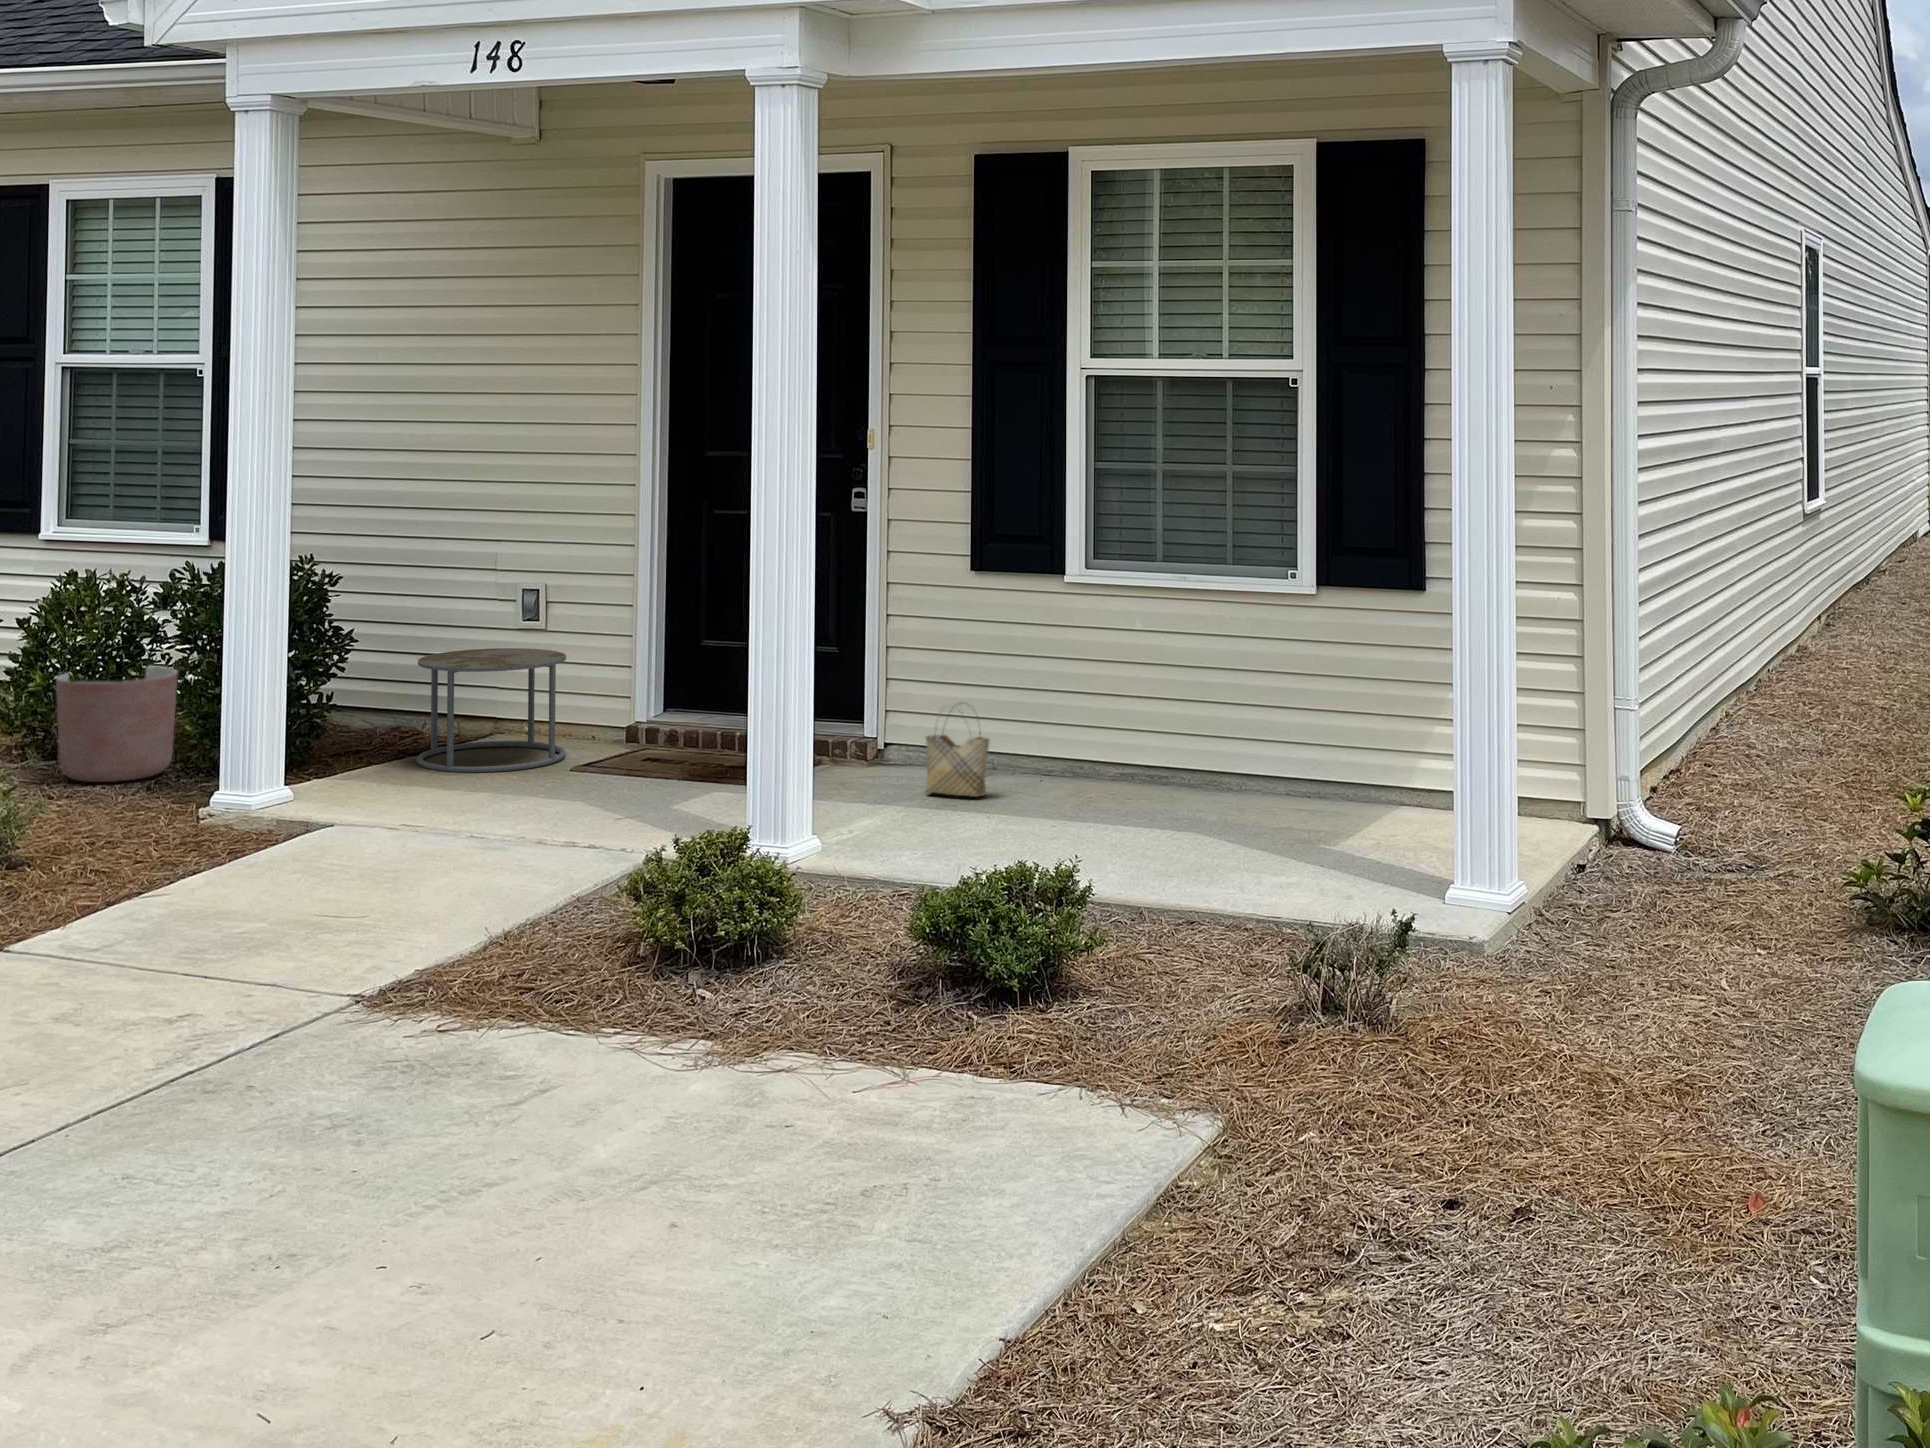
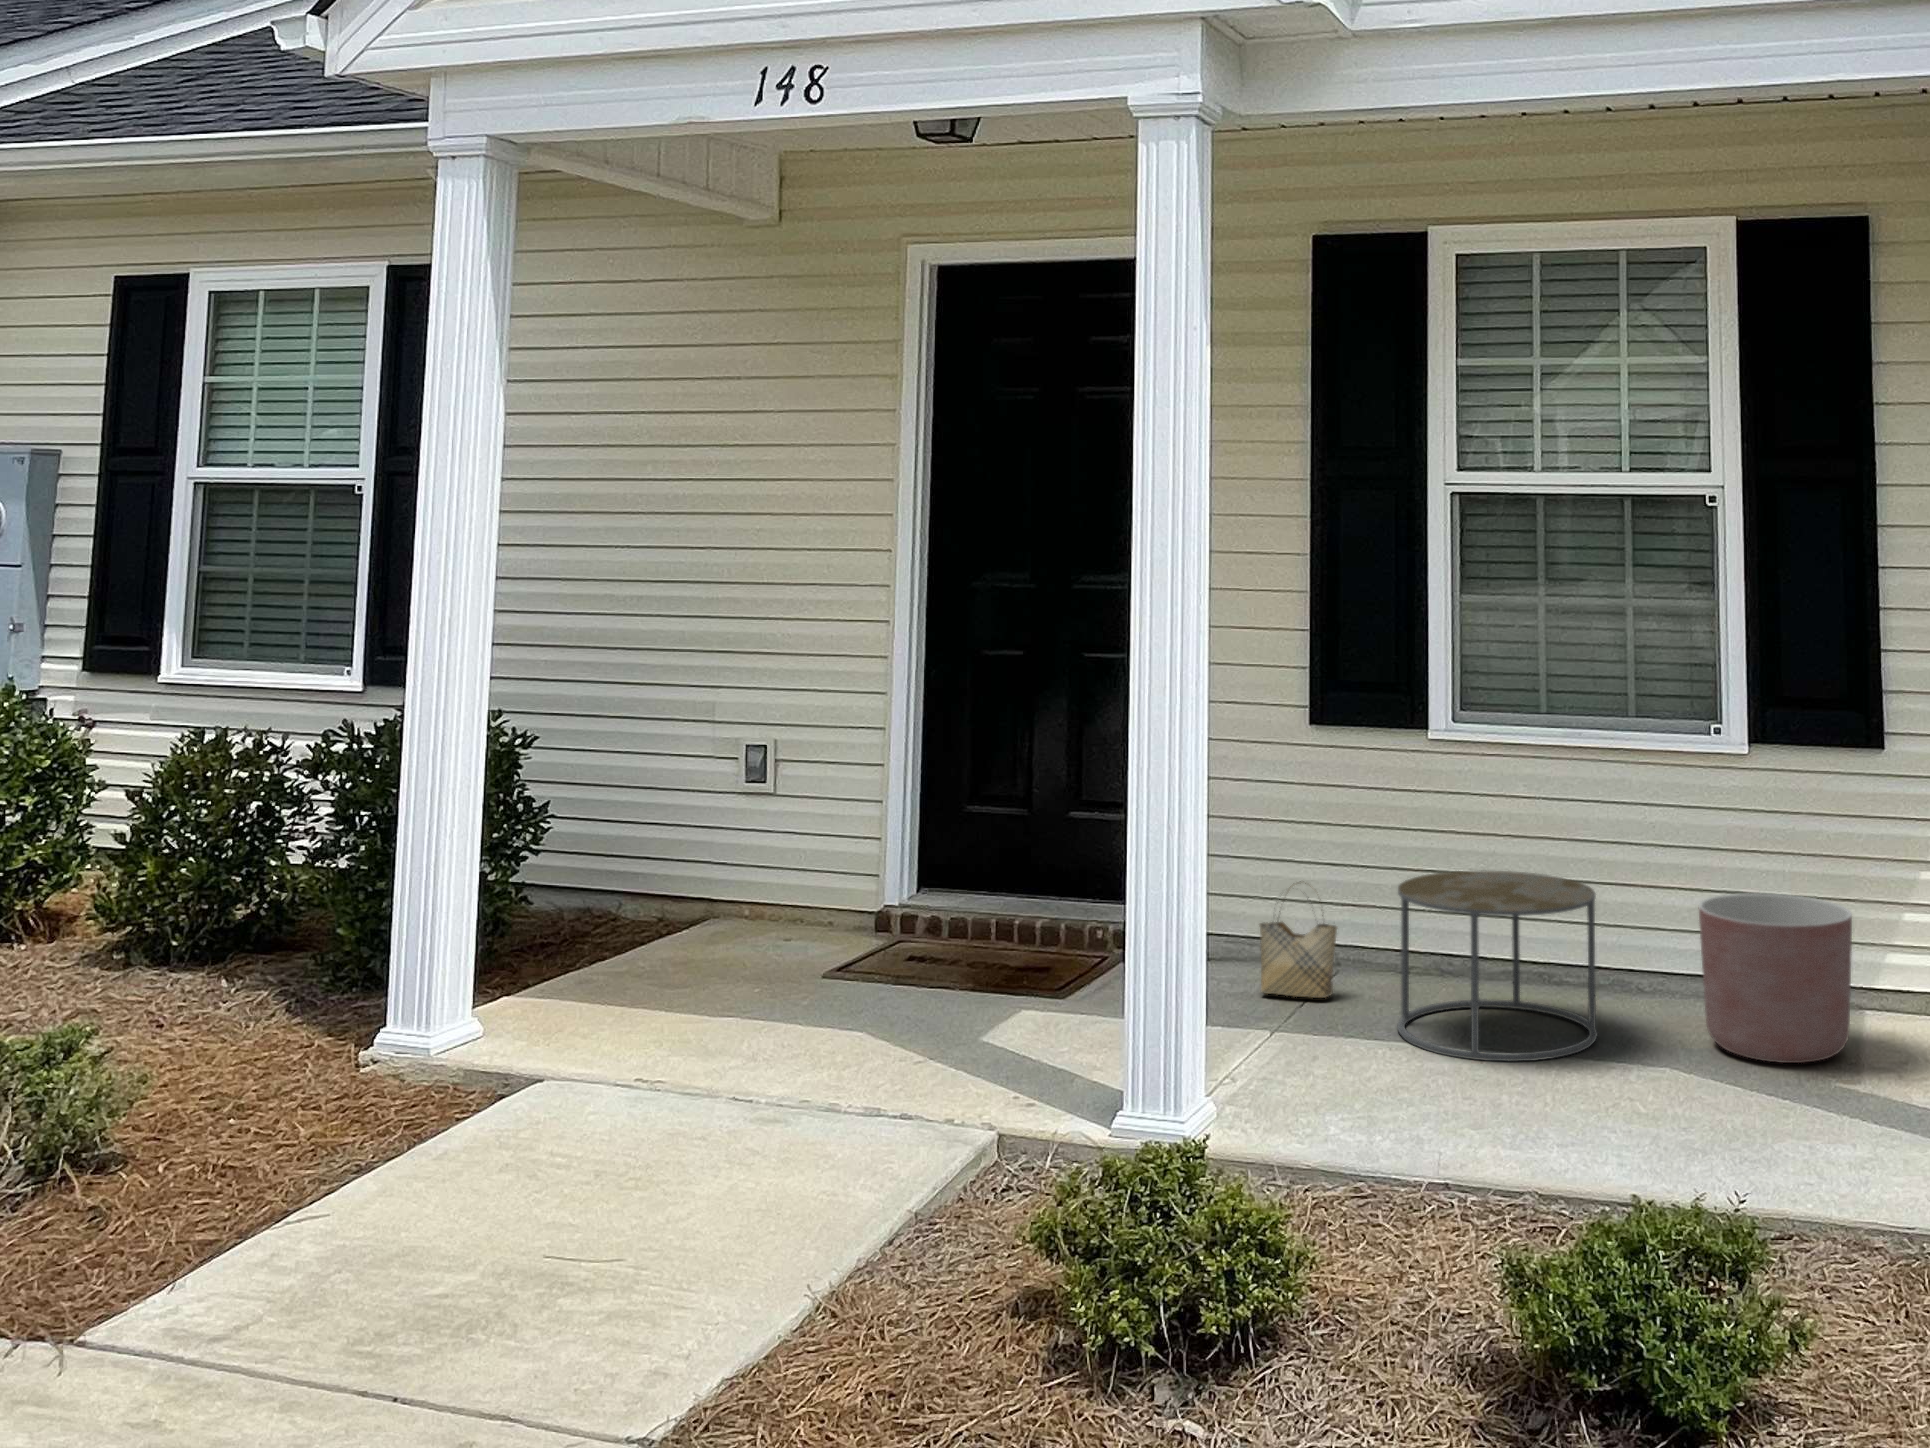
side table: present [416,648,566,772] -> present [1397,870,1597,1062]
planter: present [56,666,178,782] -> present [1699,893,1852,1063]

